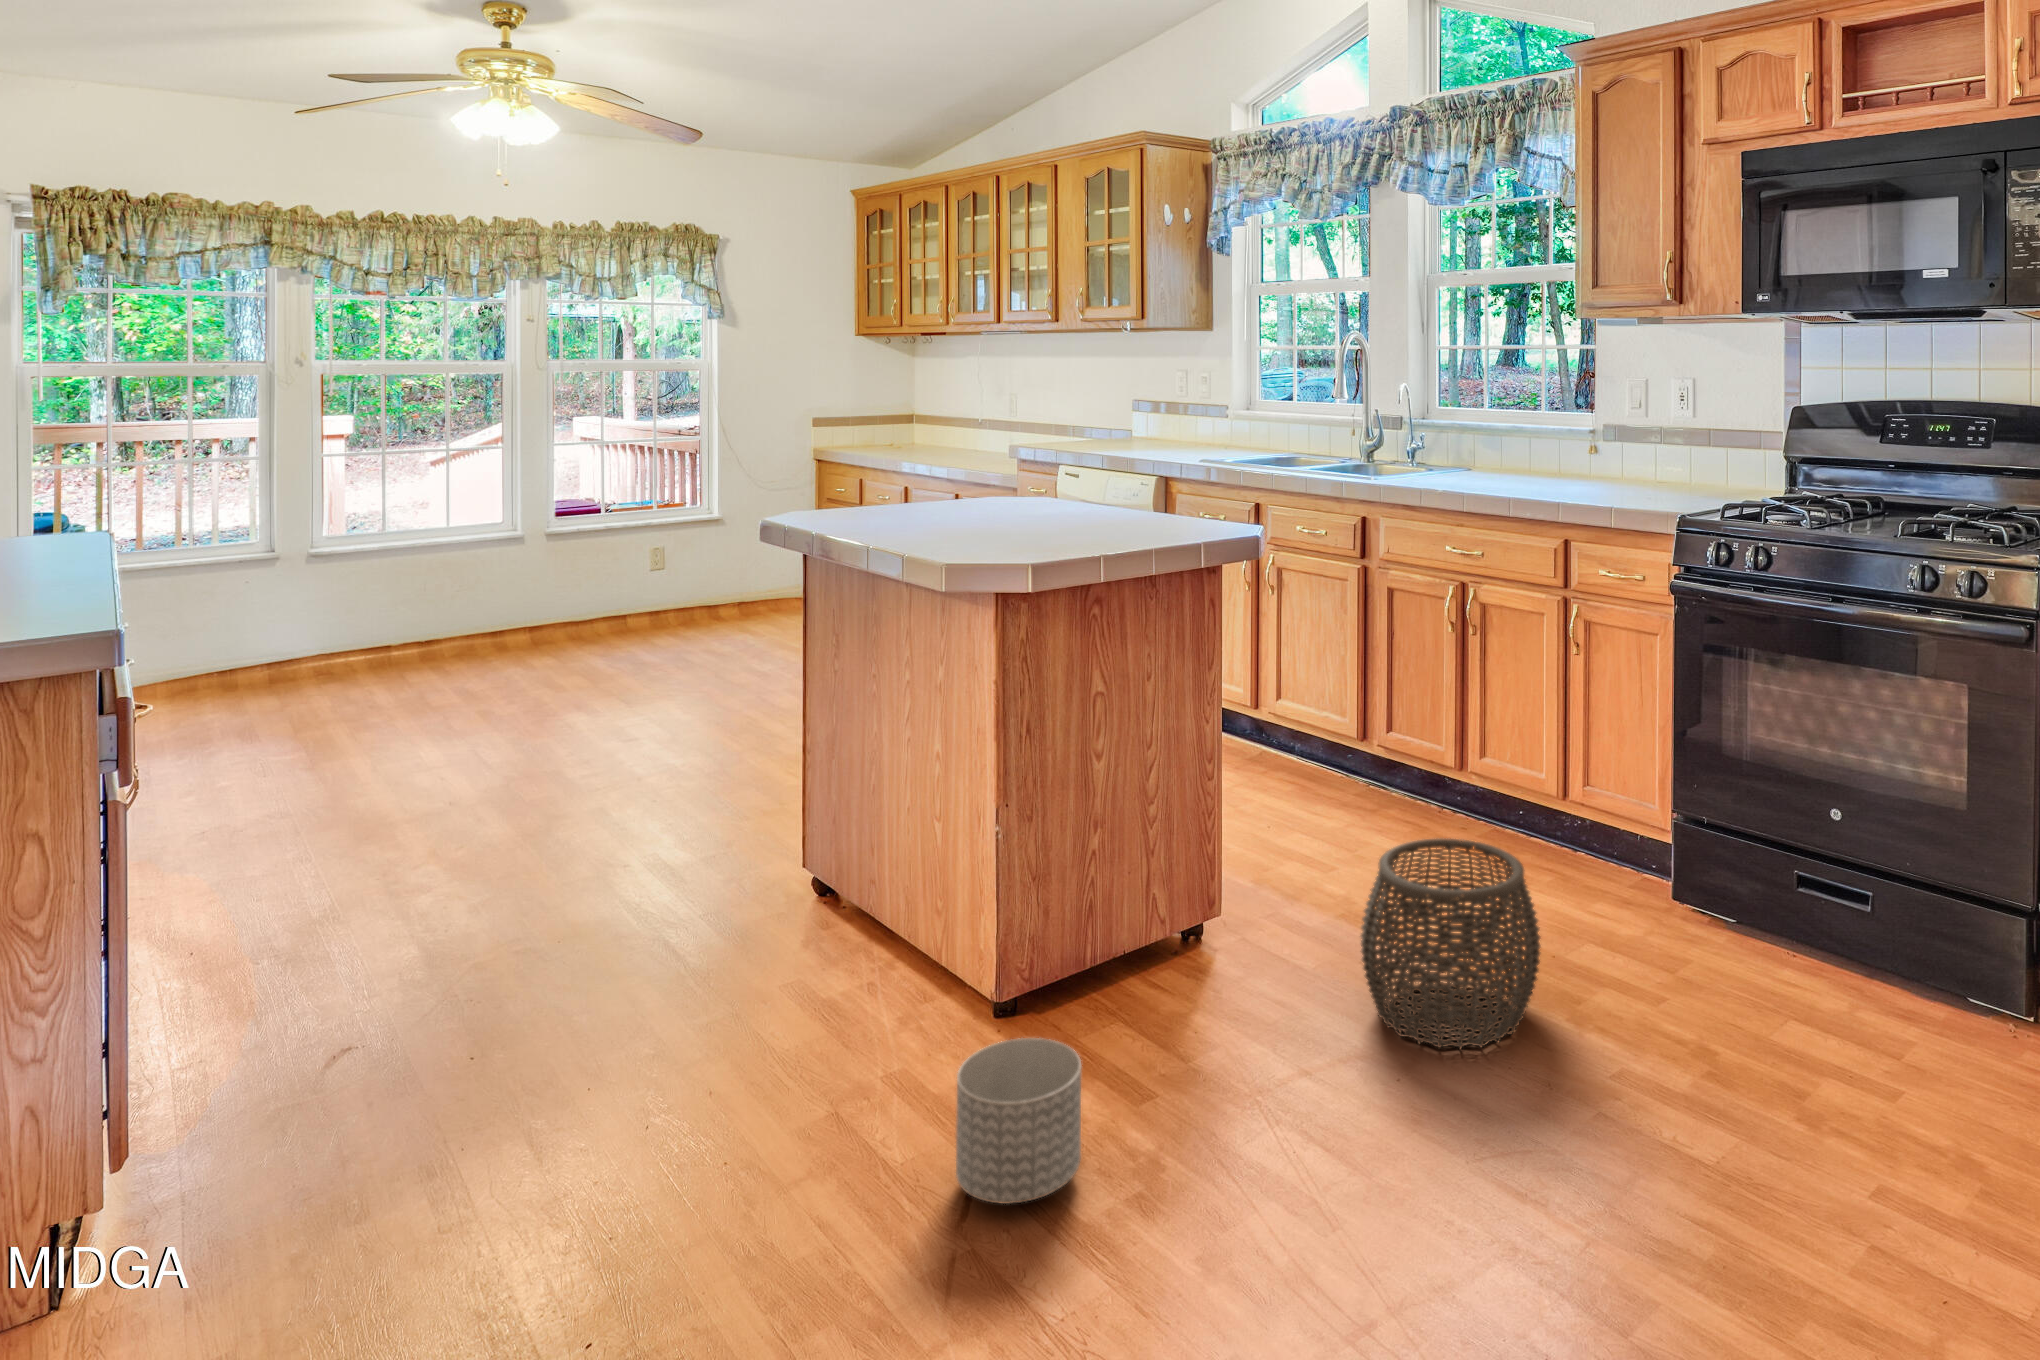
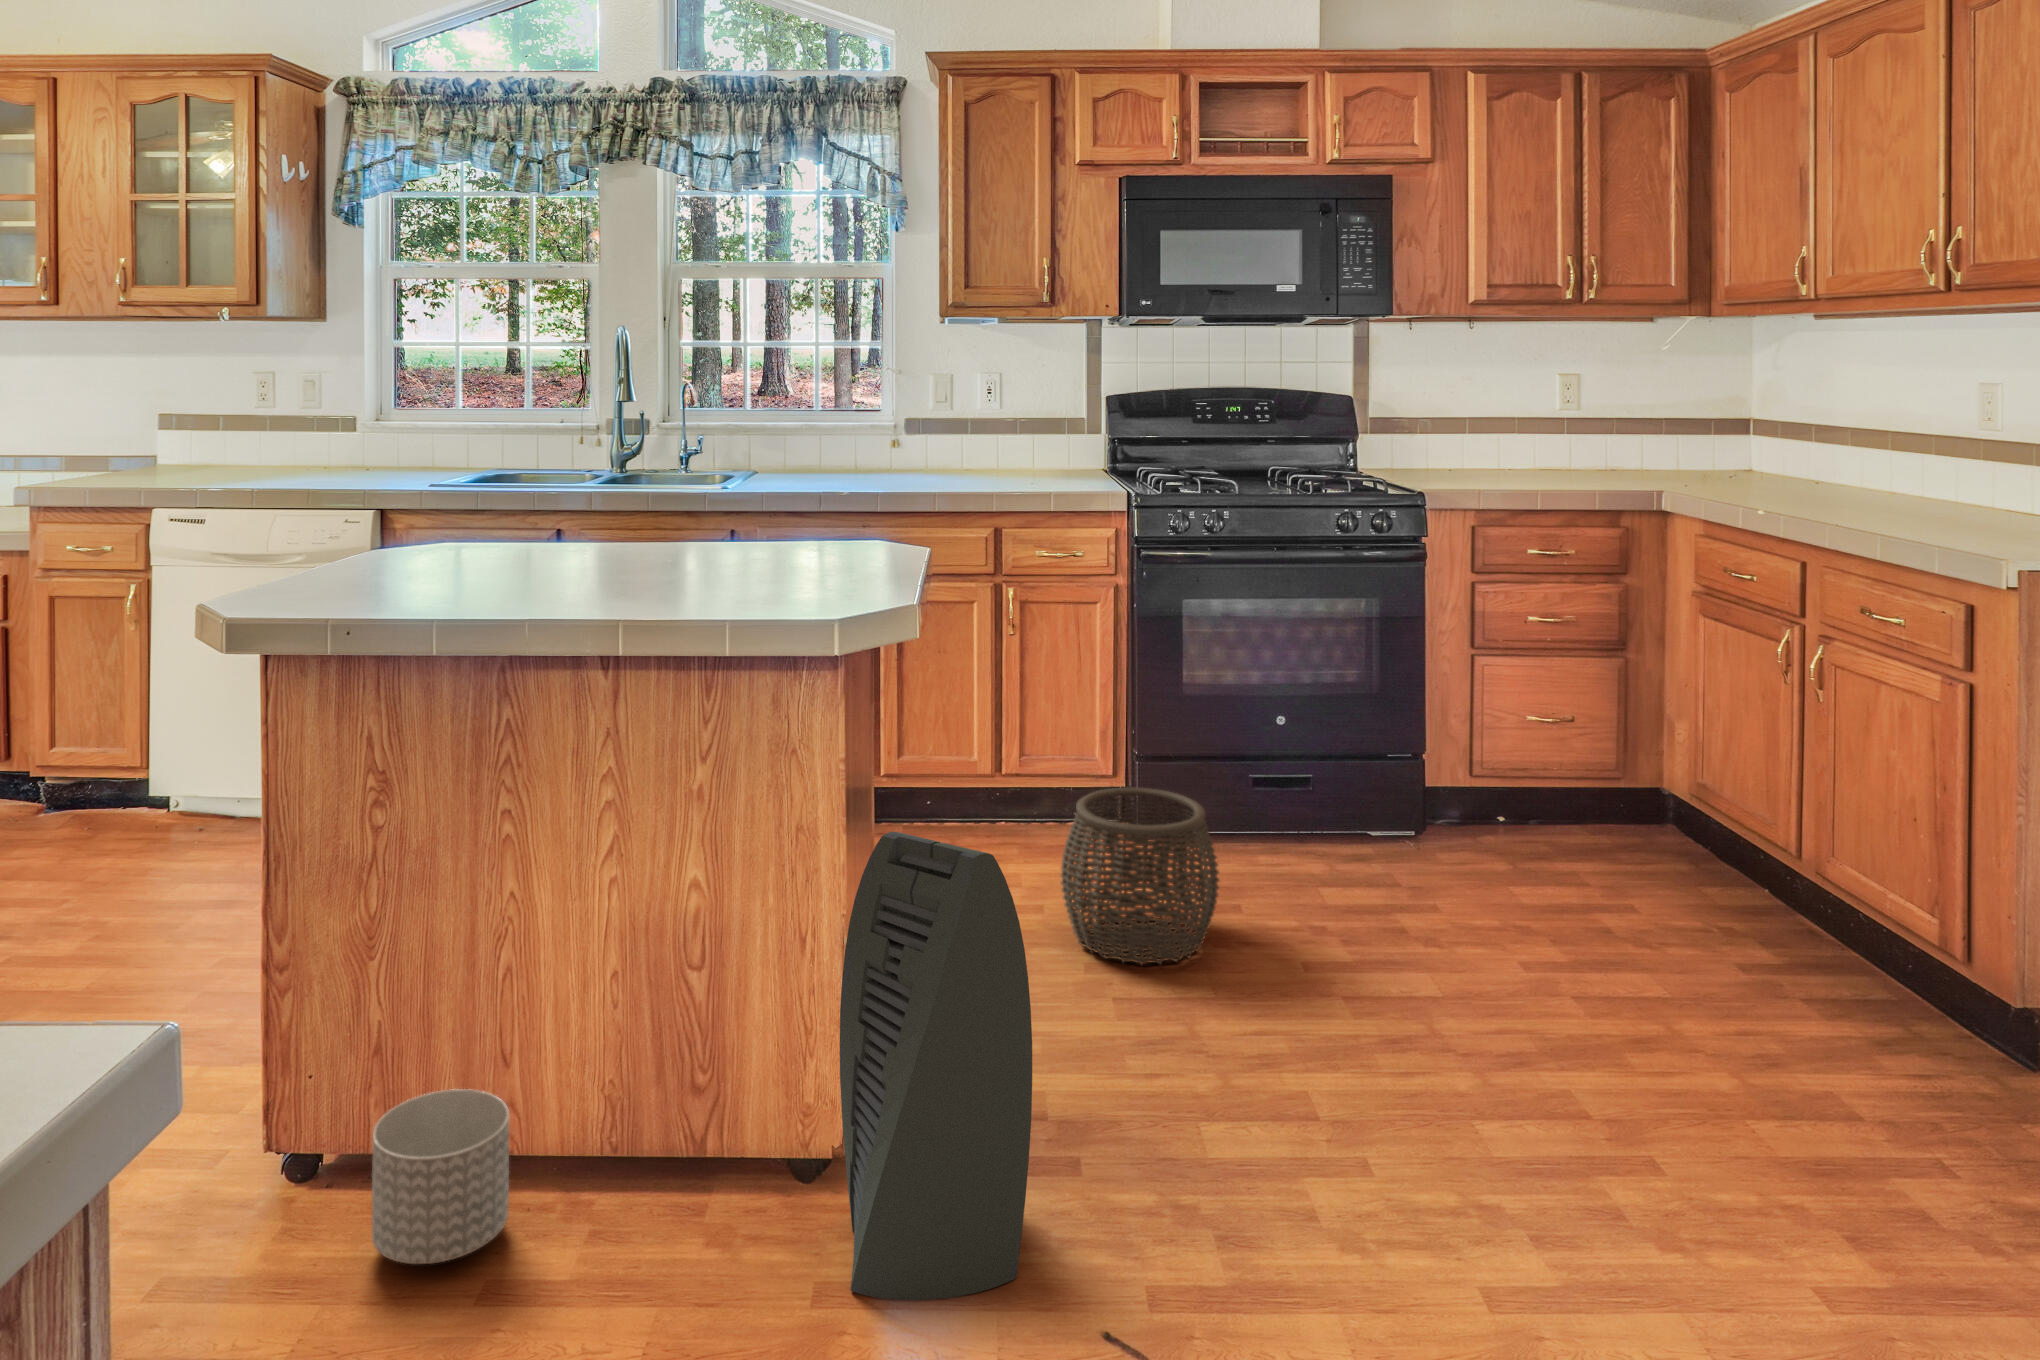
air purifier: none [721,773,911,1216] -> present [840,832,1032,1300]
planter: present [956,1038,1081,1204] -> present [372,1089,509,1264]

